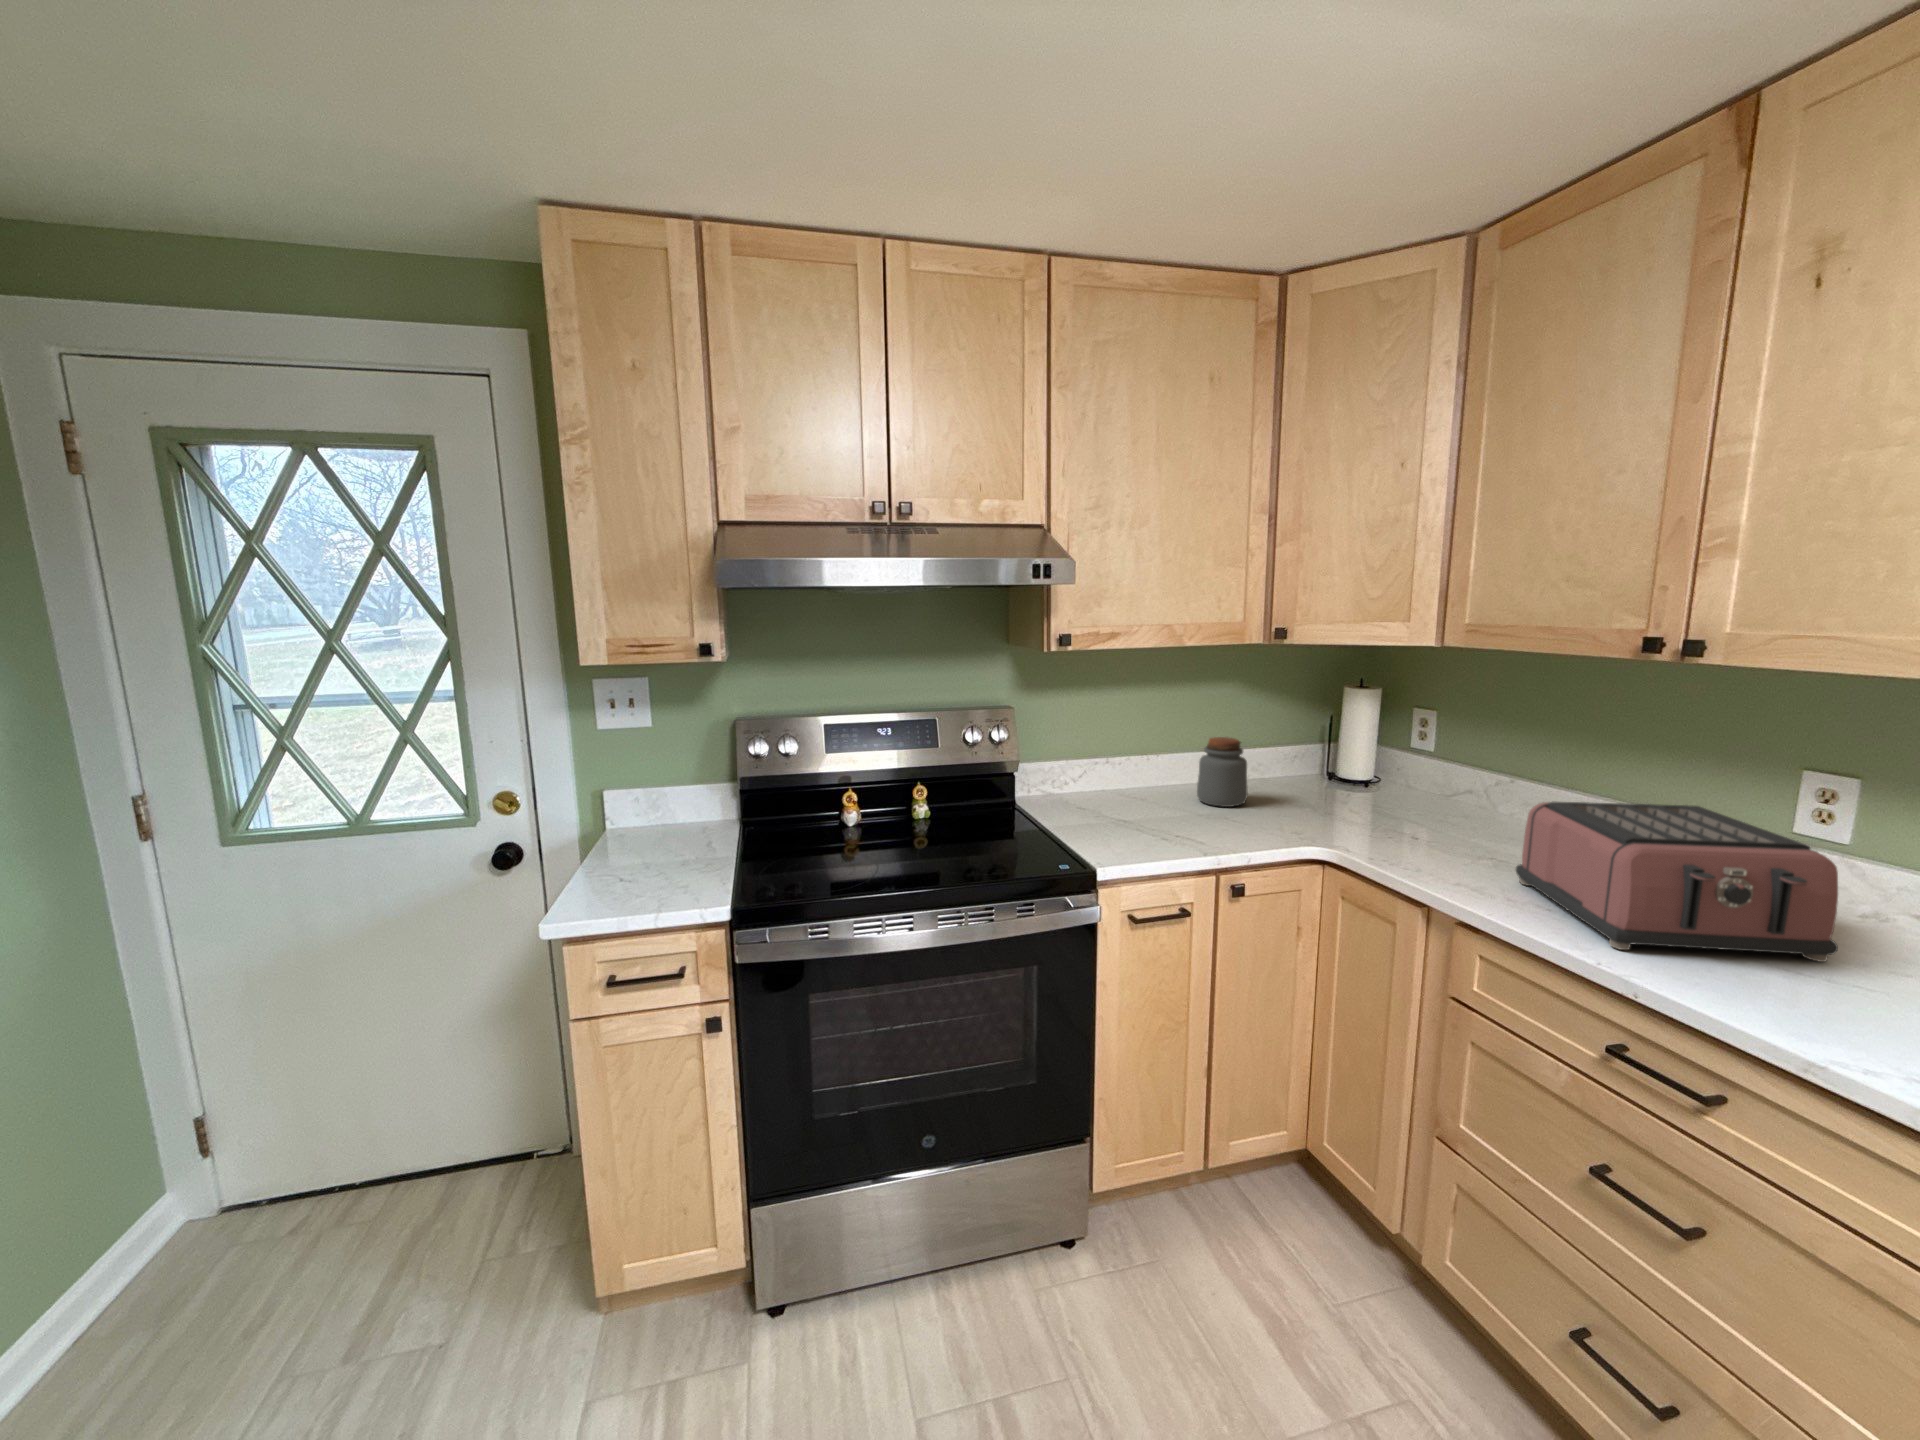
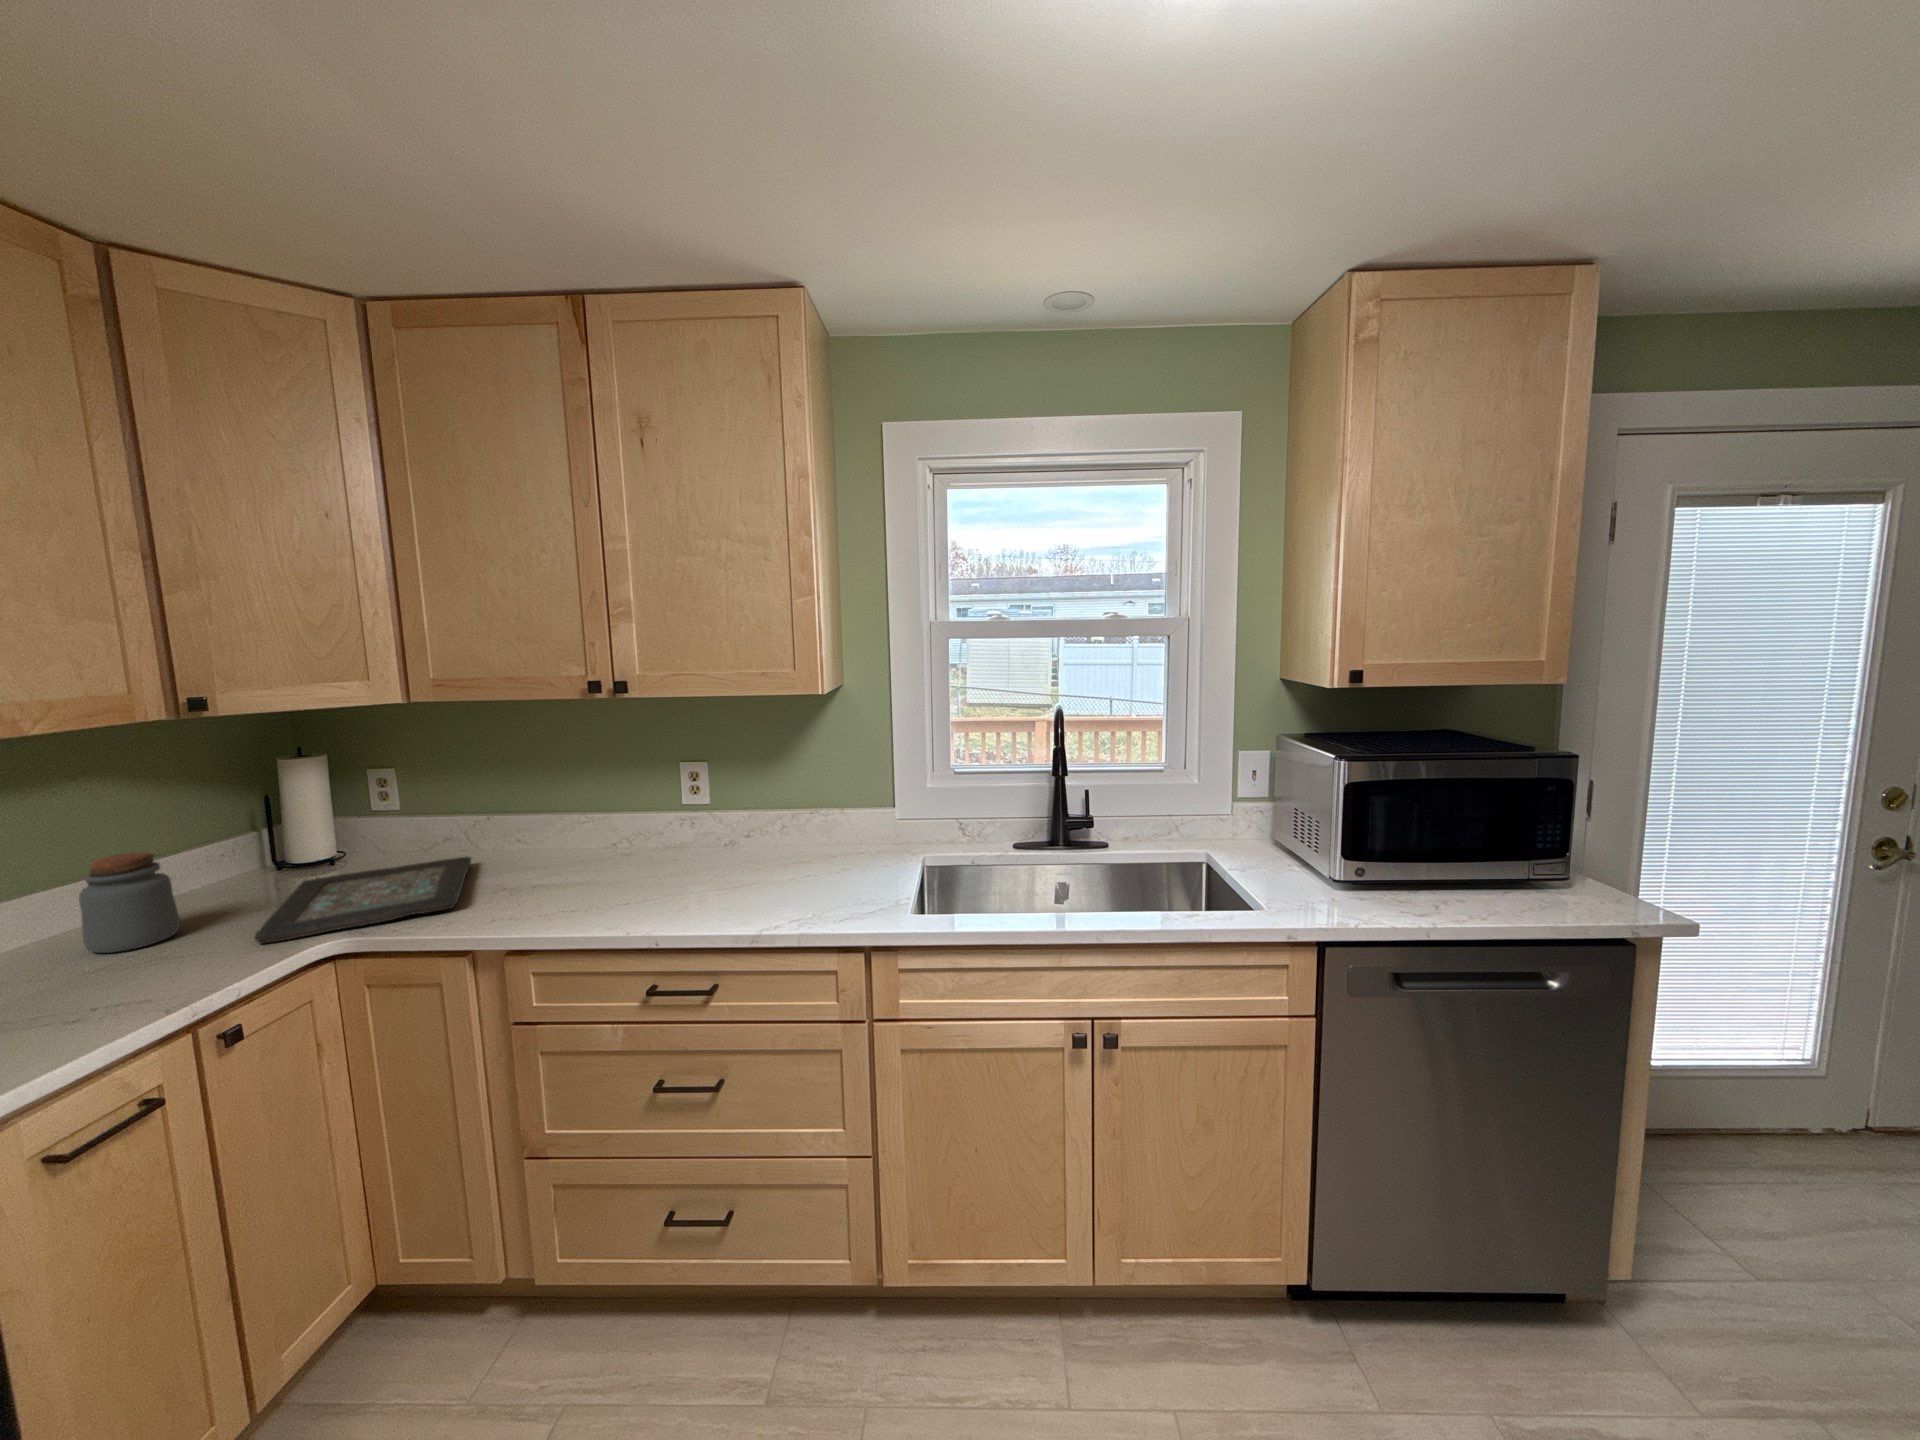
decorative tray: none [1276,793,1478,858] -> present [255,857,471,944]
toaster: present [1516,802,1838,962] -> none [533,800,731,919]

